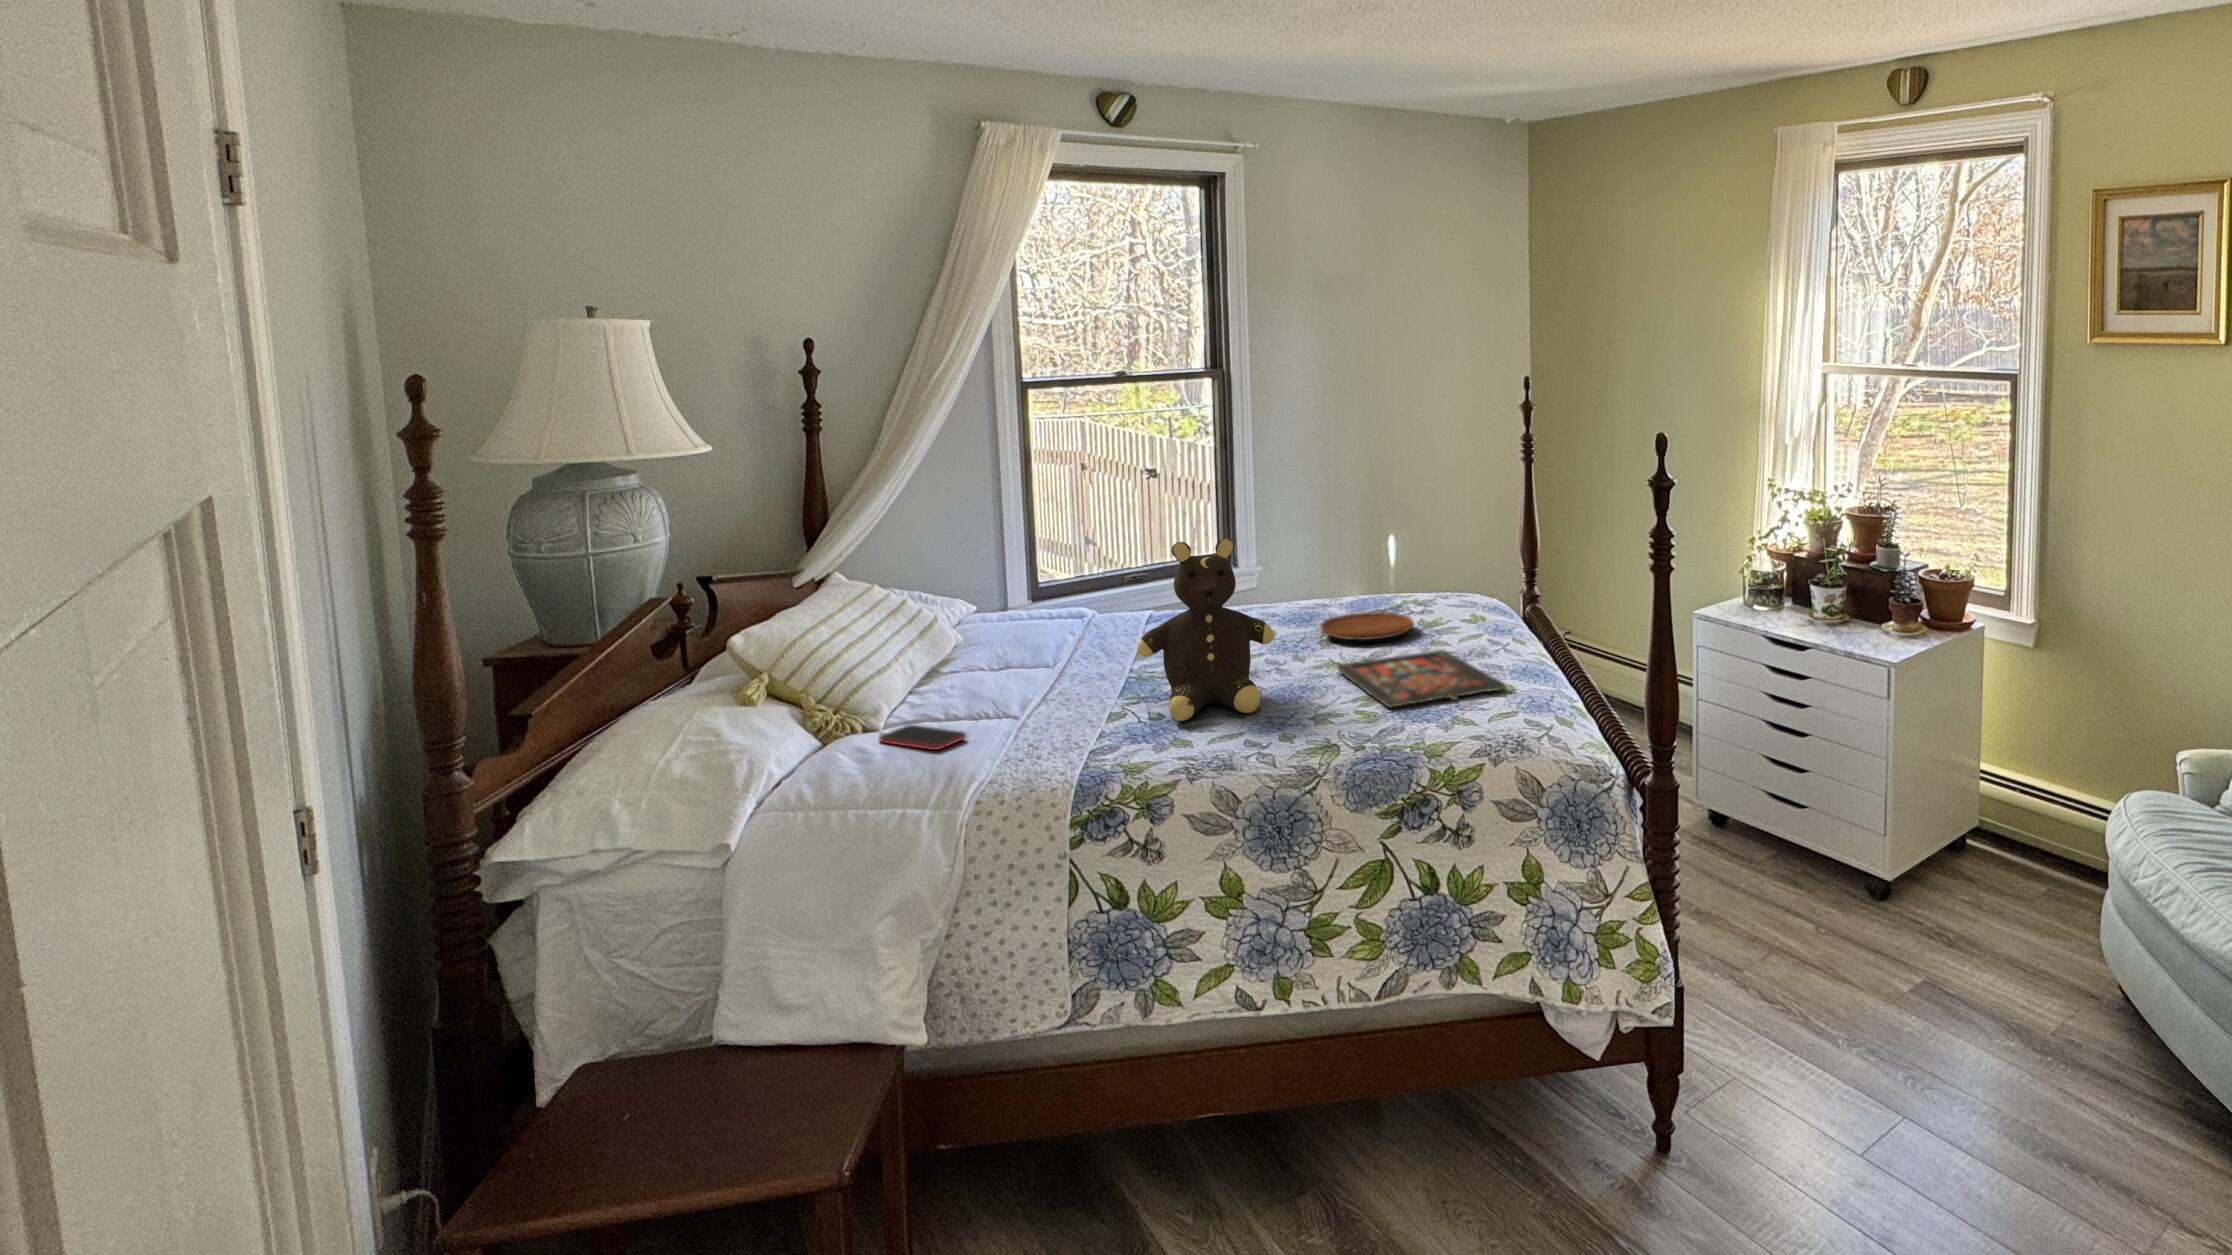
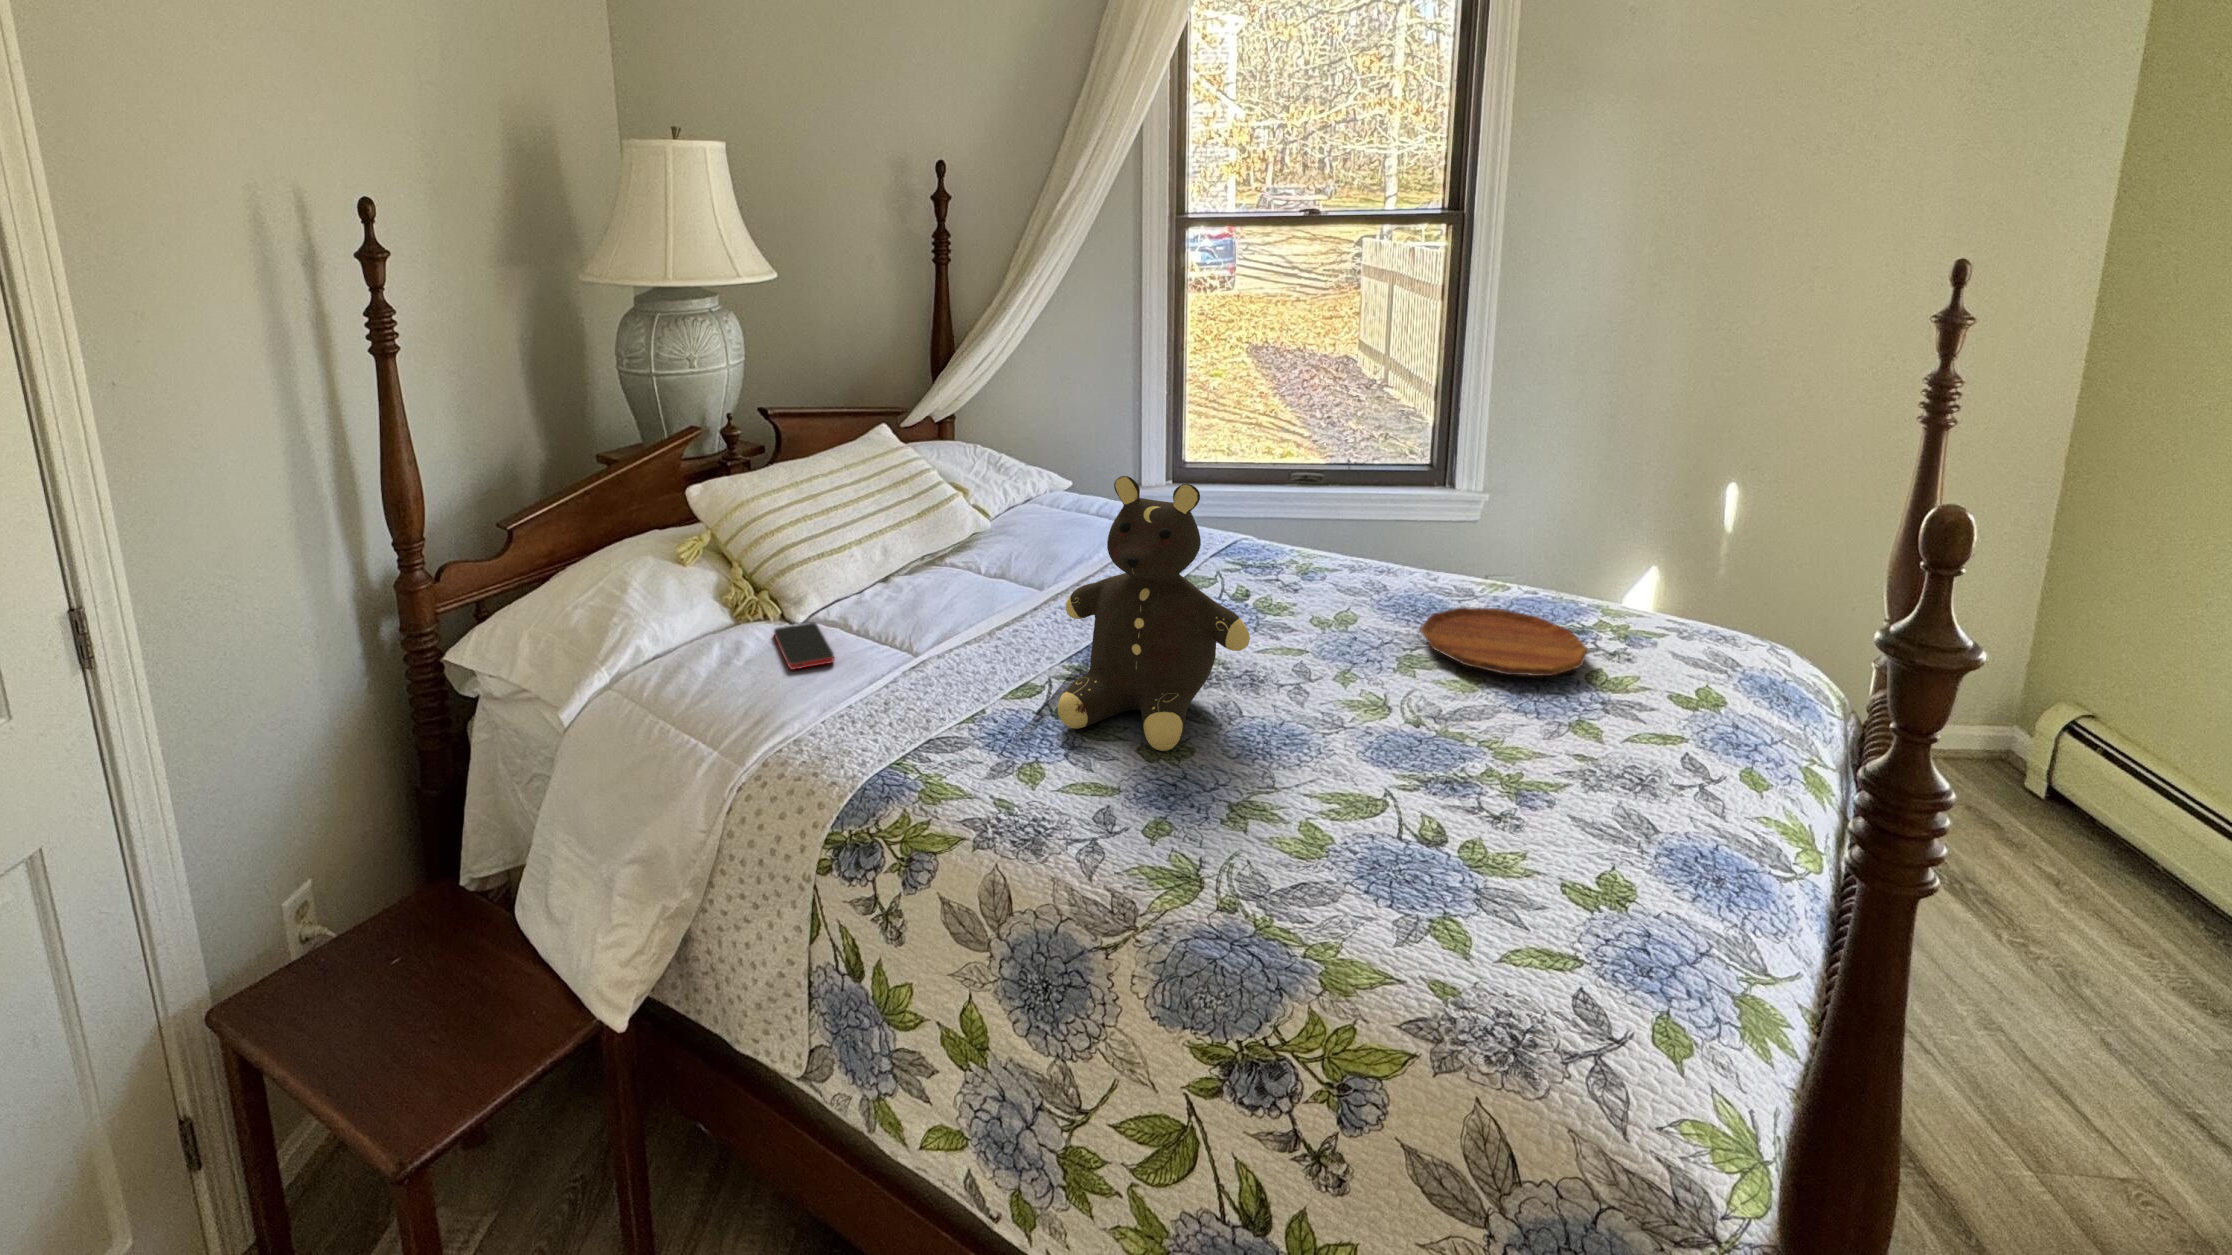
board game: present [1337,650,1505,707] -> none [1354,706,1618,890]

